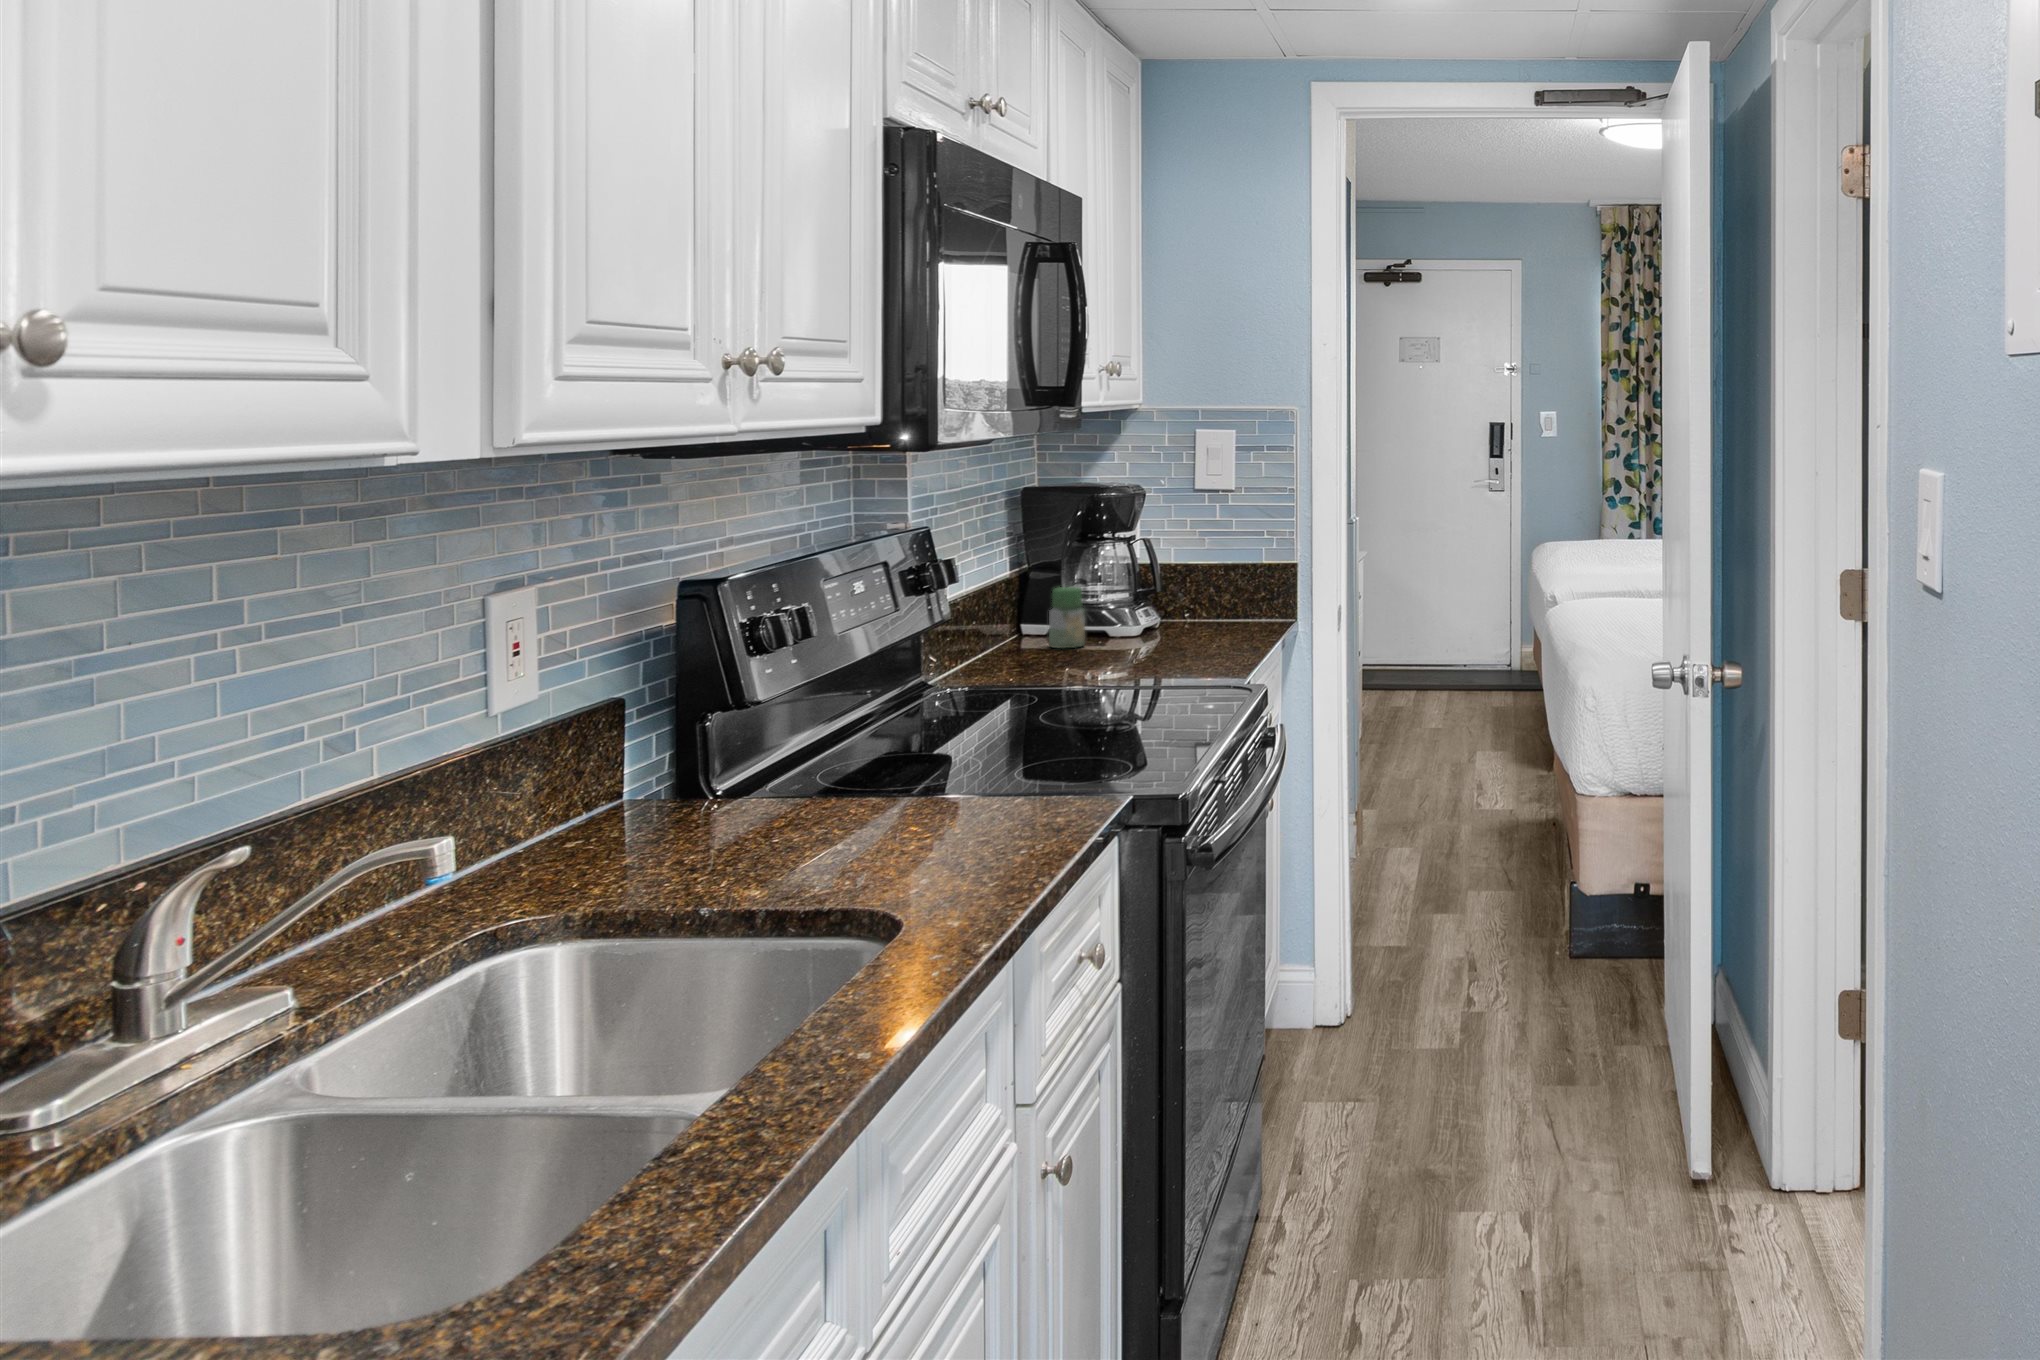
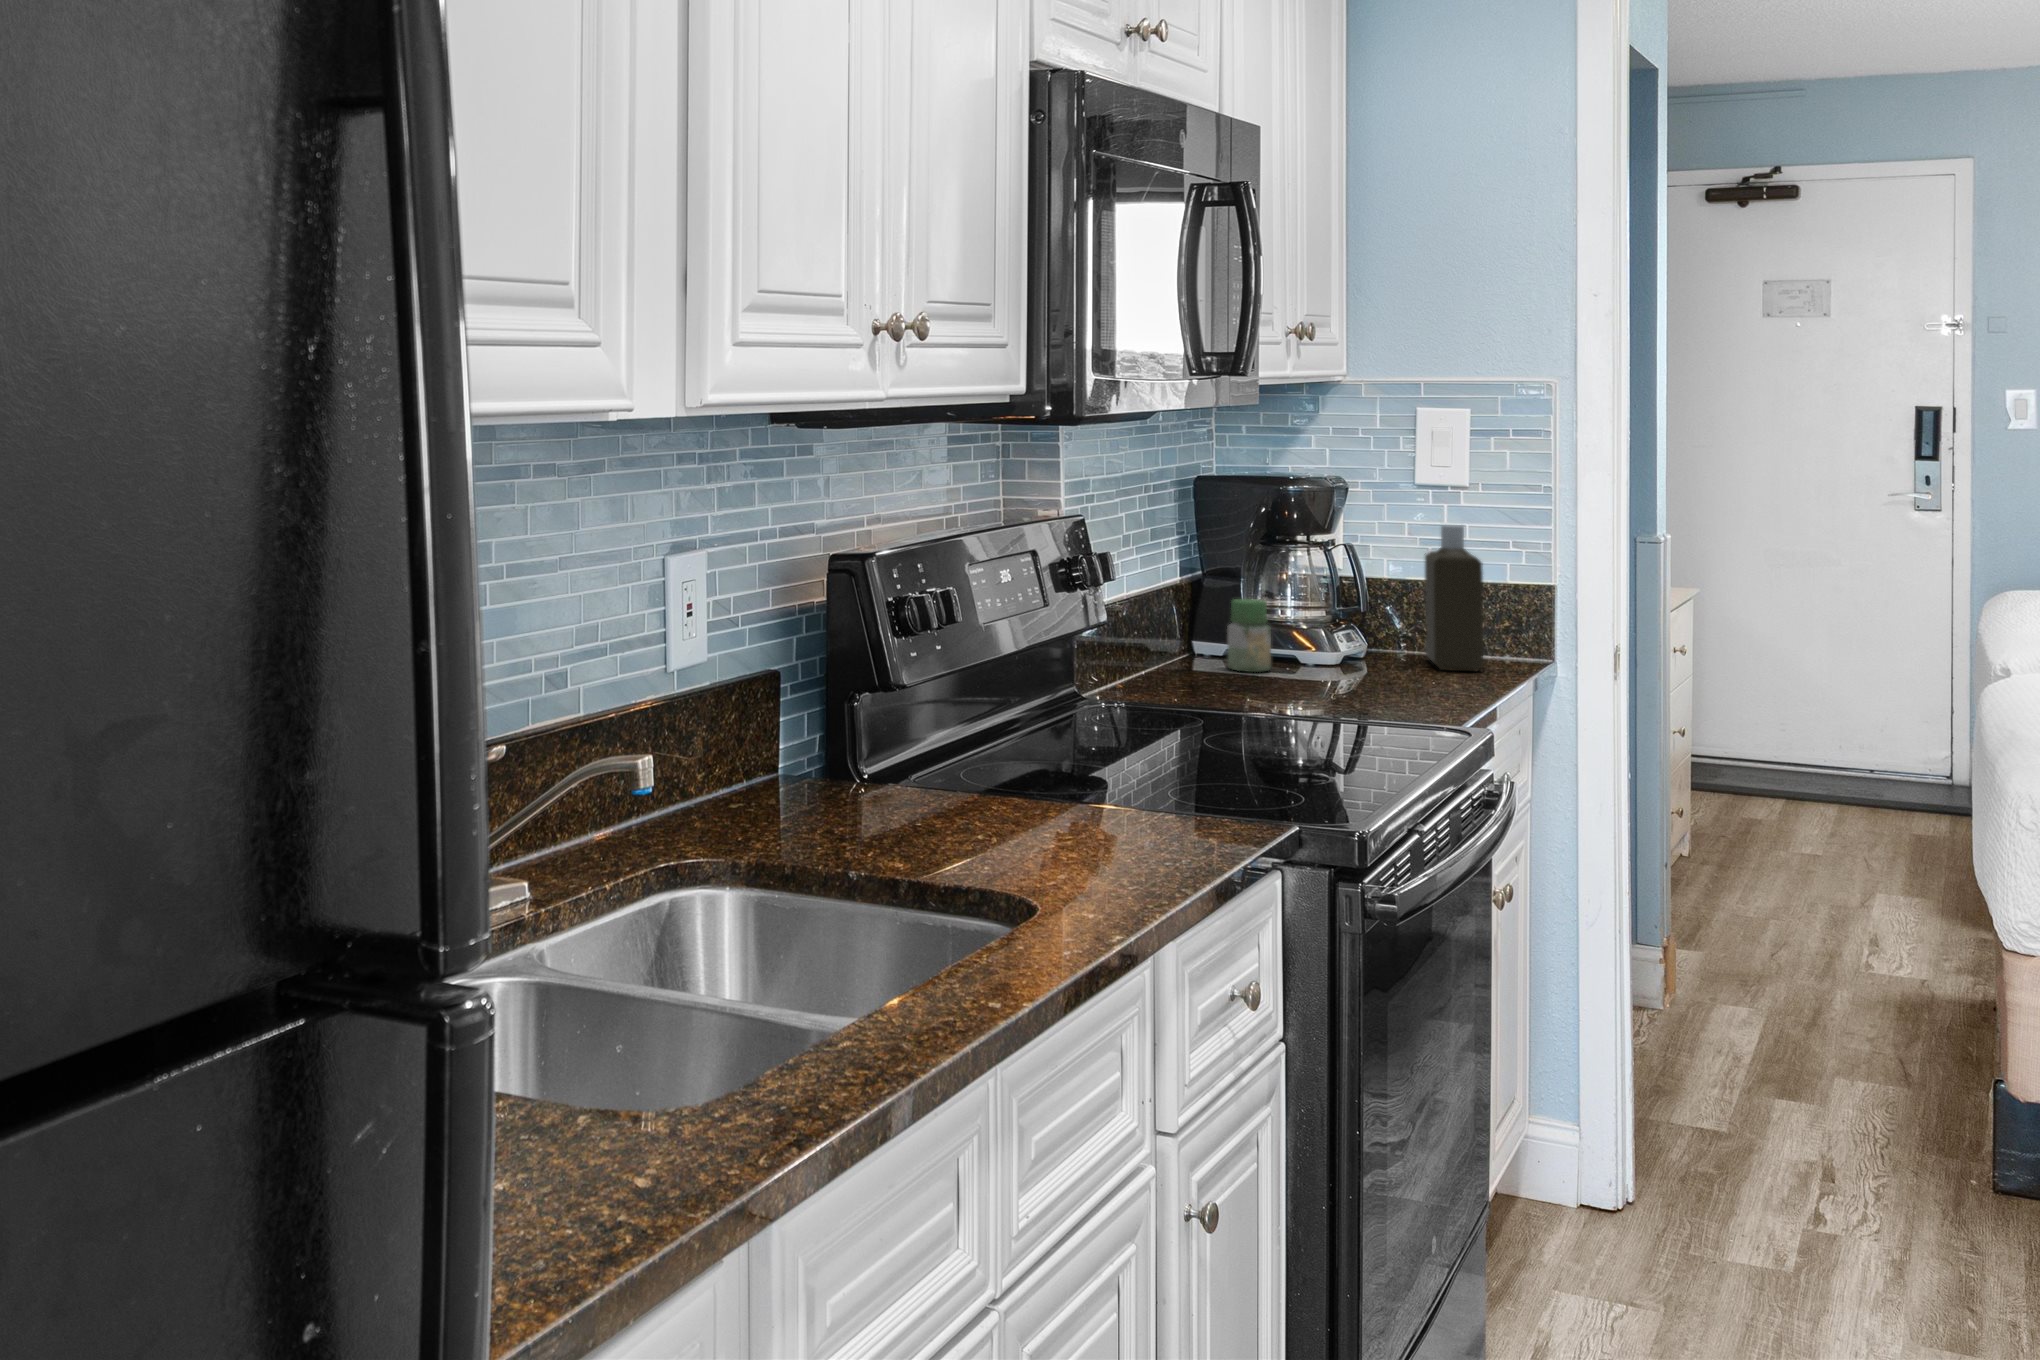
bottle: none [1203,516,1248,632] -> present [1424,525,1483,671]

